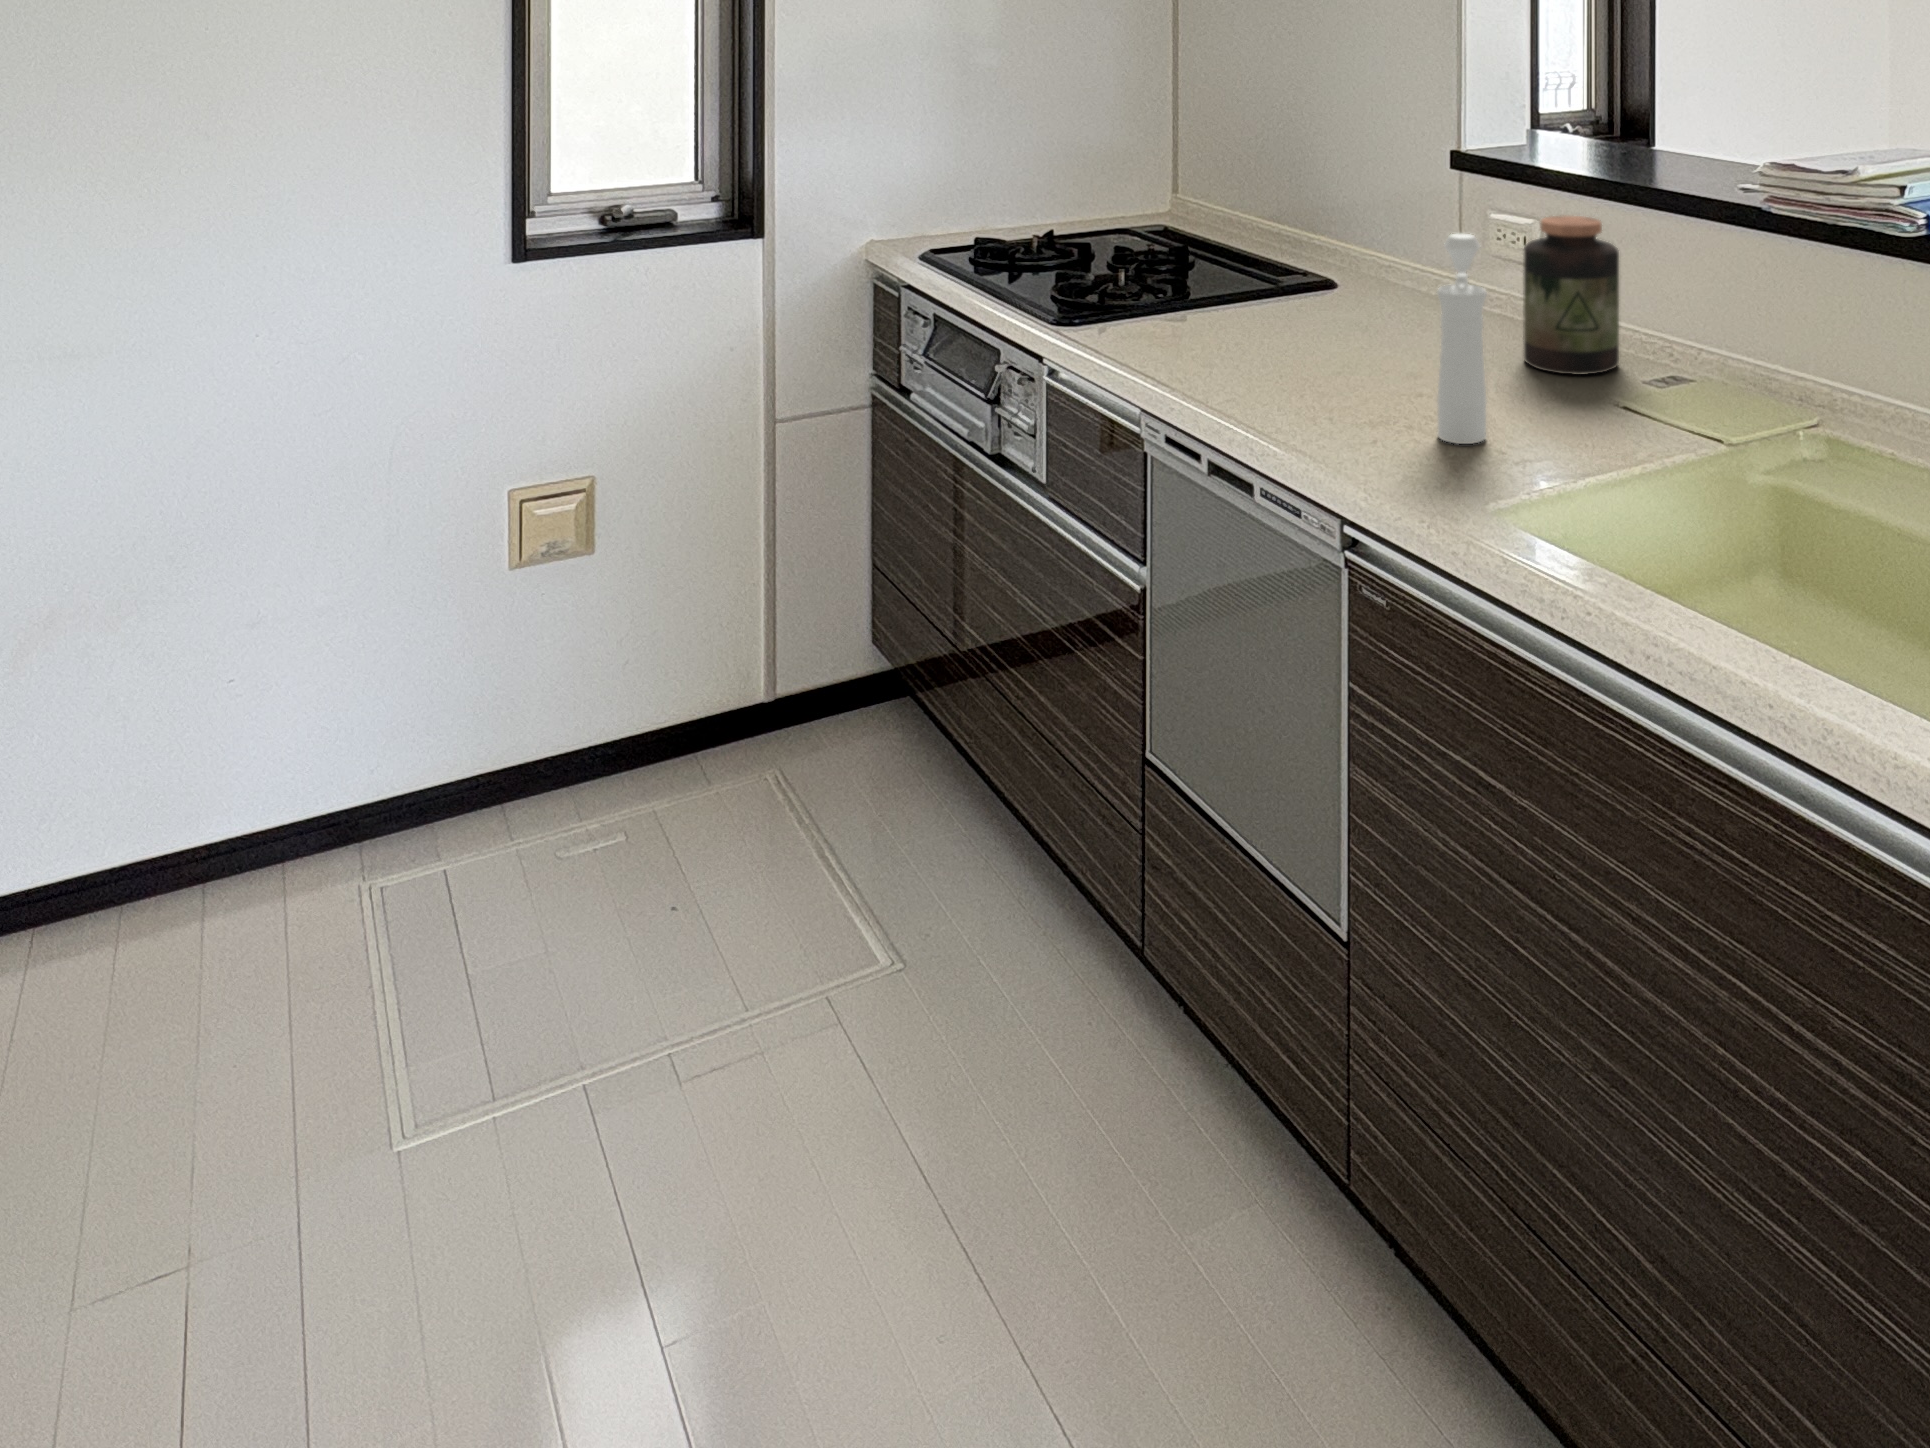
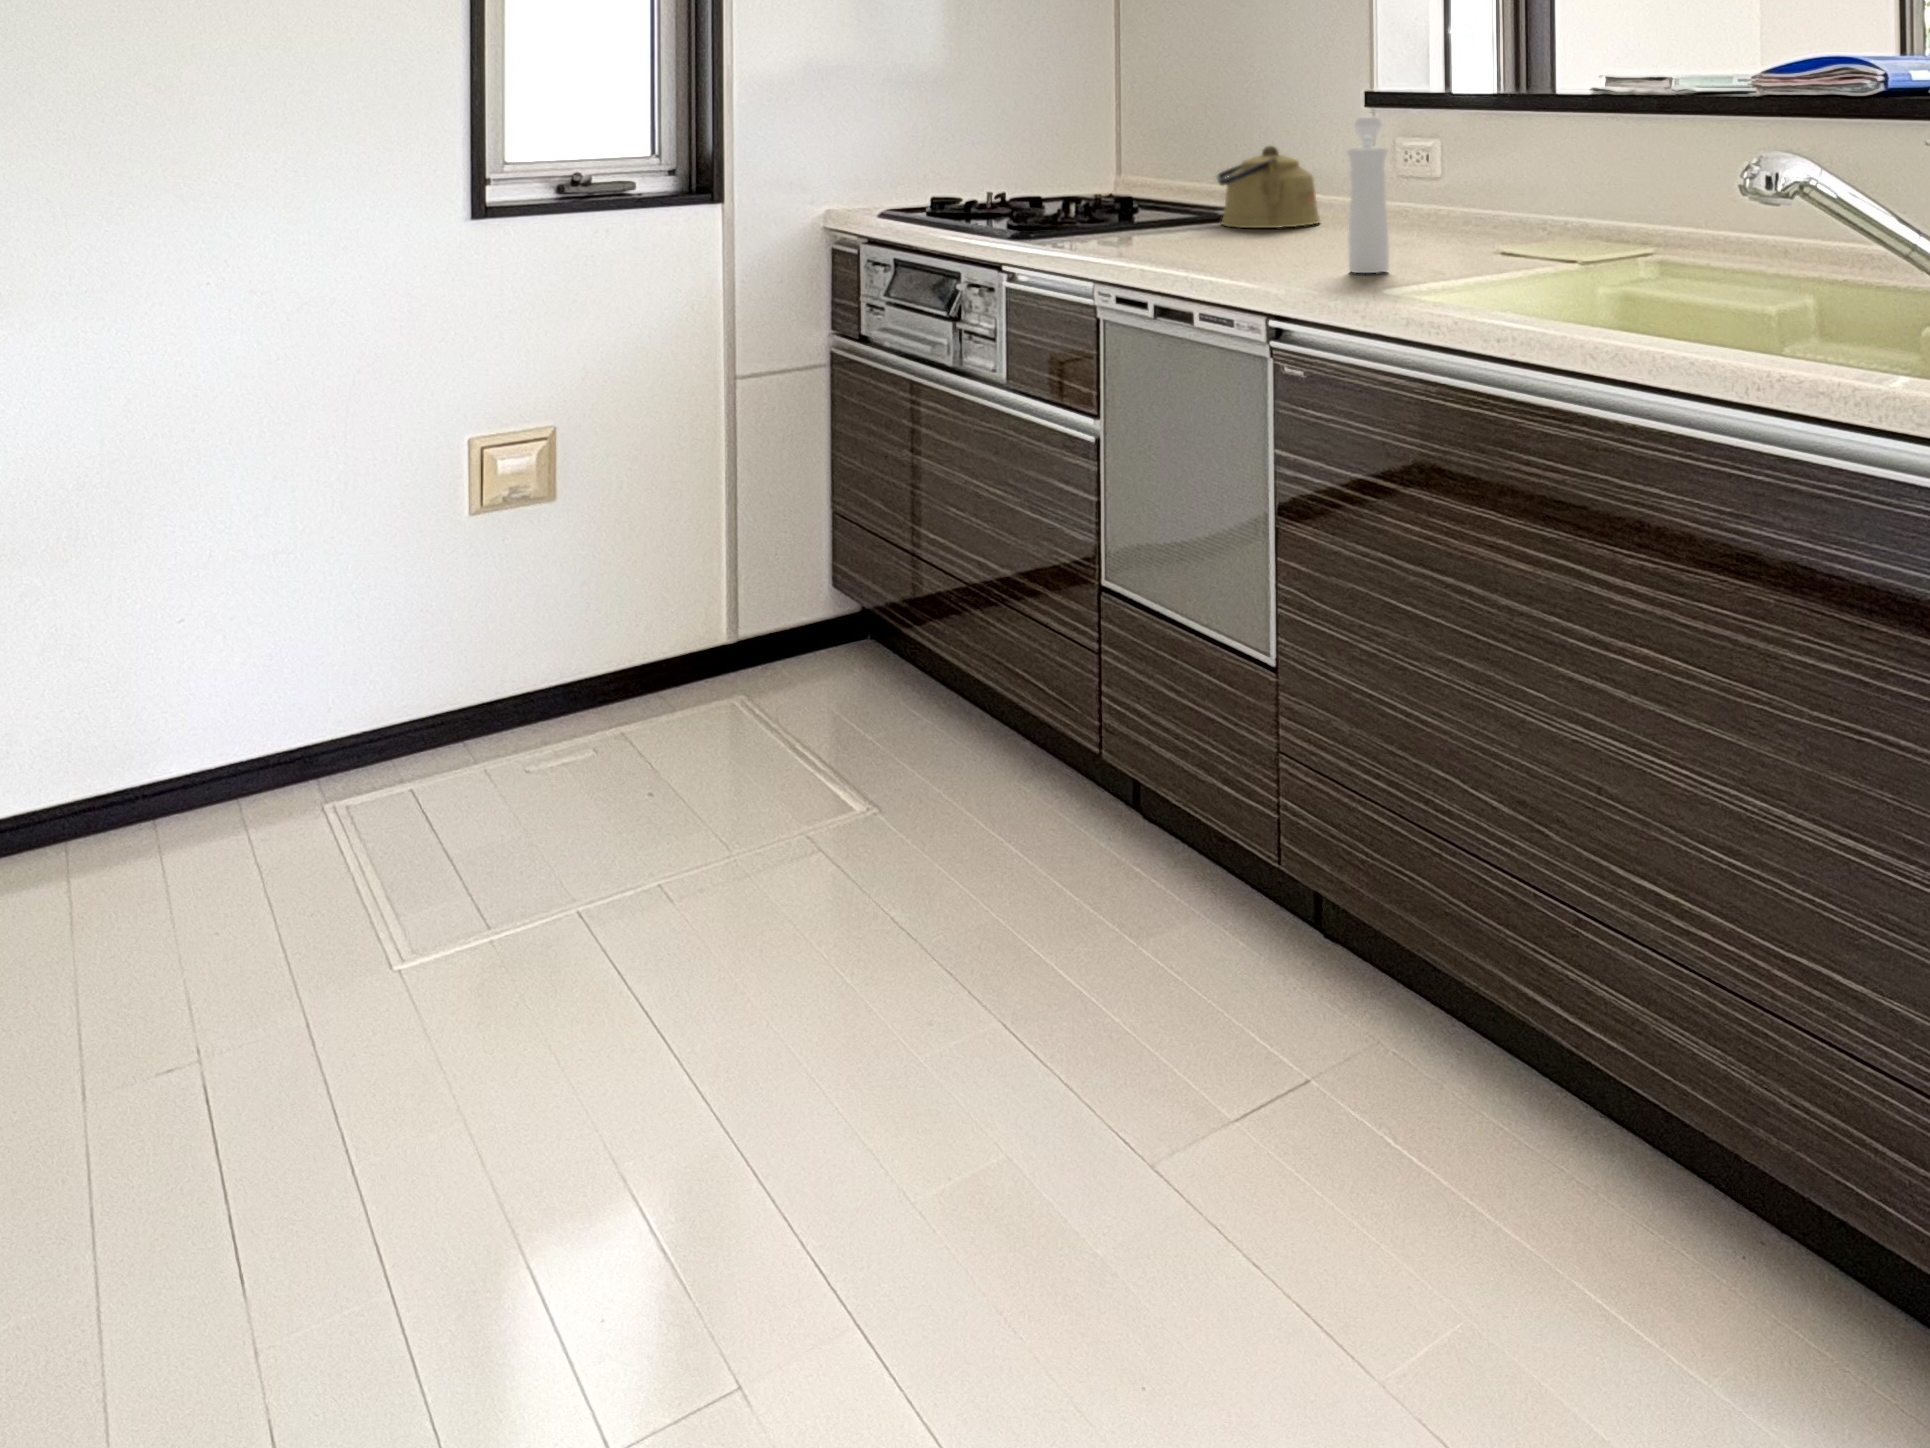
kettle: none [1282,216,1401,318] -> present [1216,146,1320,228]
jar: present [1523,216,1619,374] -> none [1423,120,1503,245]

